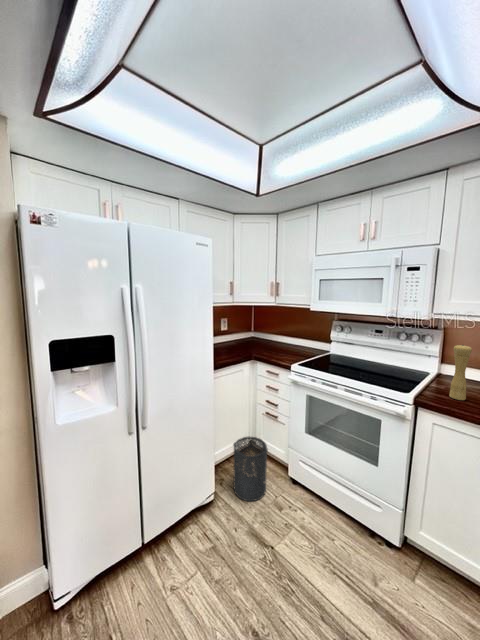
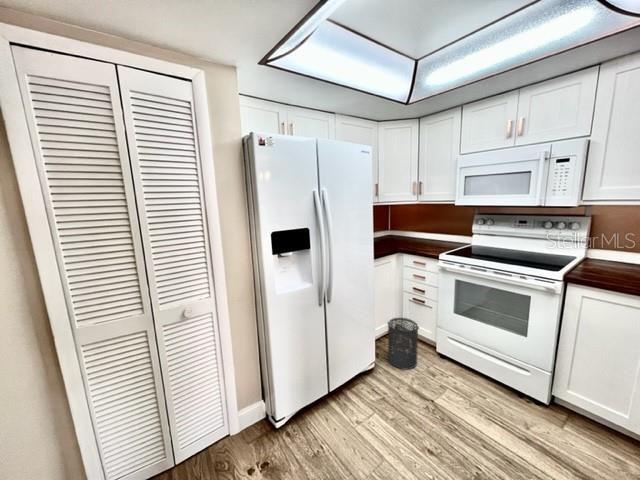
pepper mill: present [449,345,472,400] -> none [599,227,624,277]

